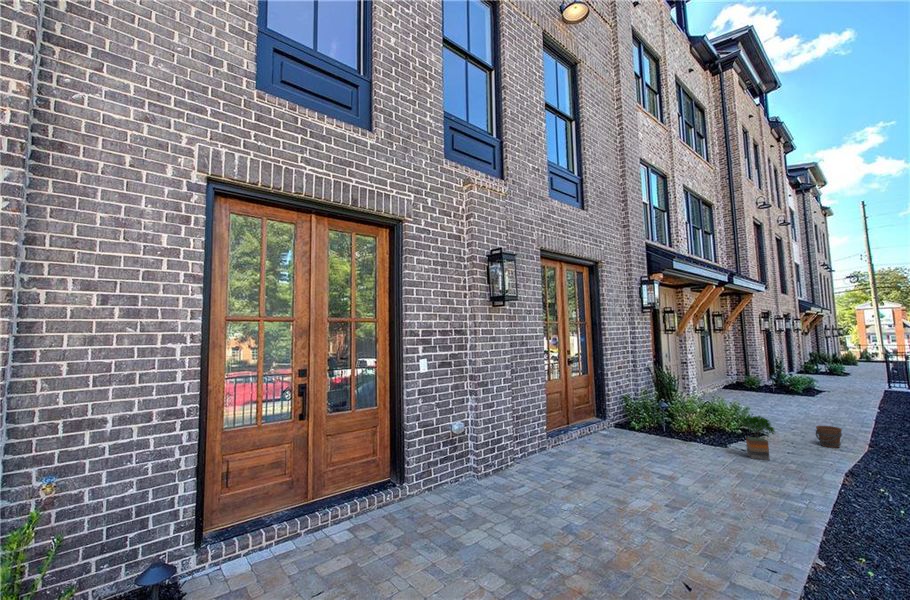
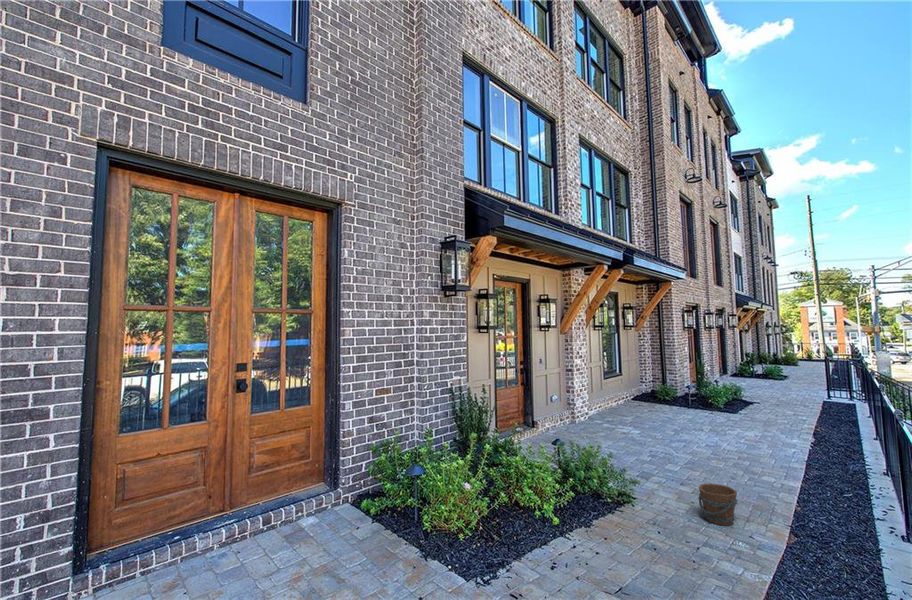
potted tree: present [740,416,774,460] -> none [556,480,610,569]

